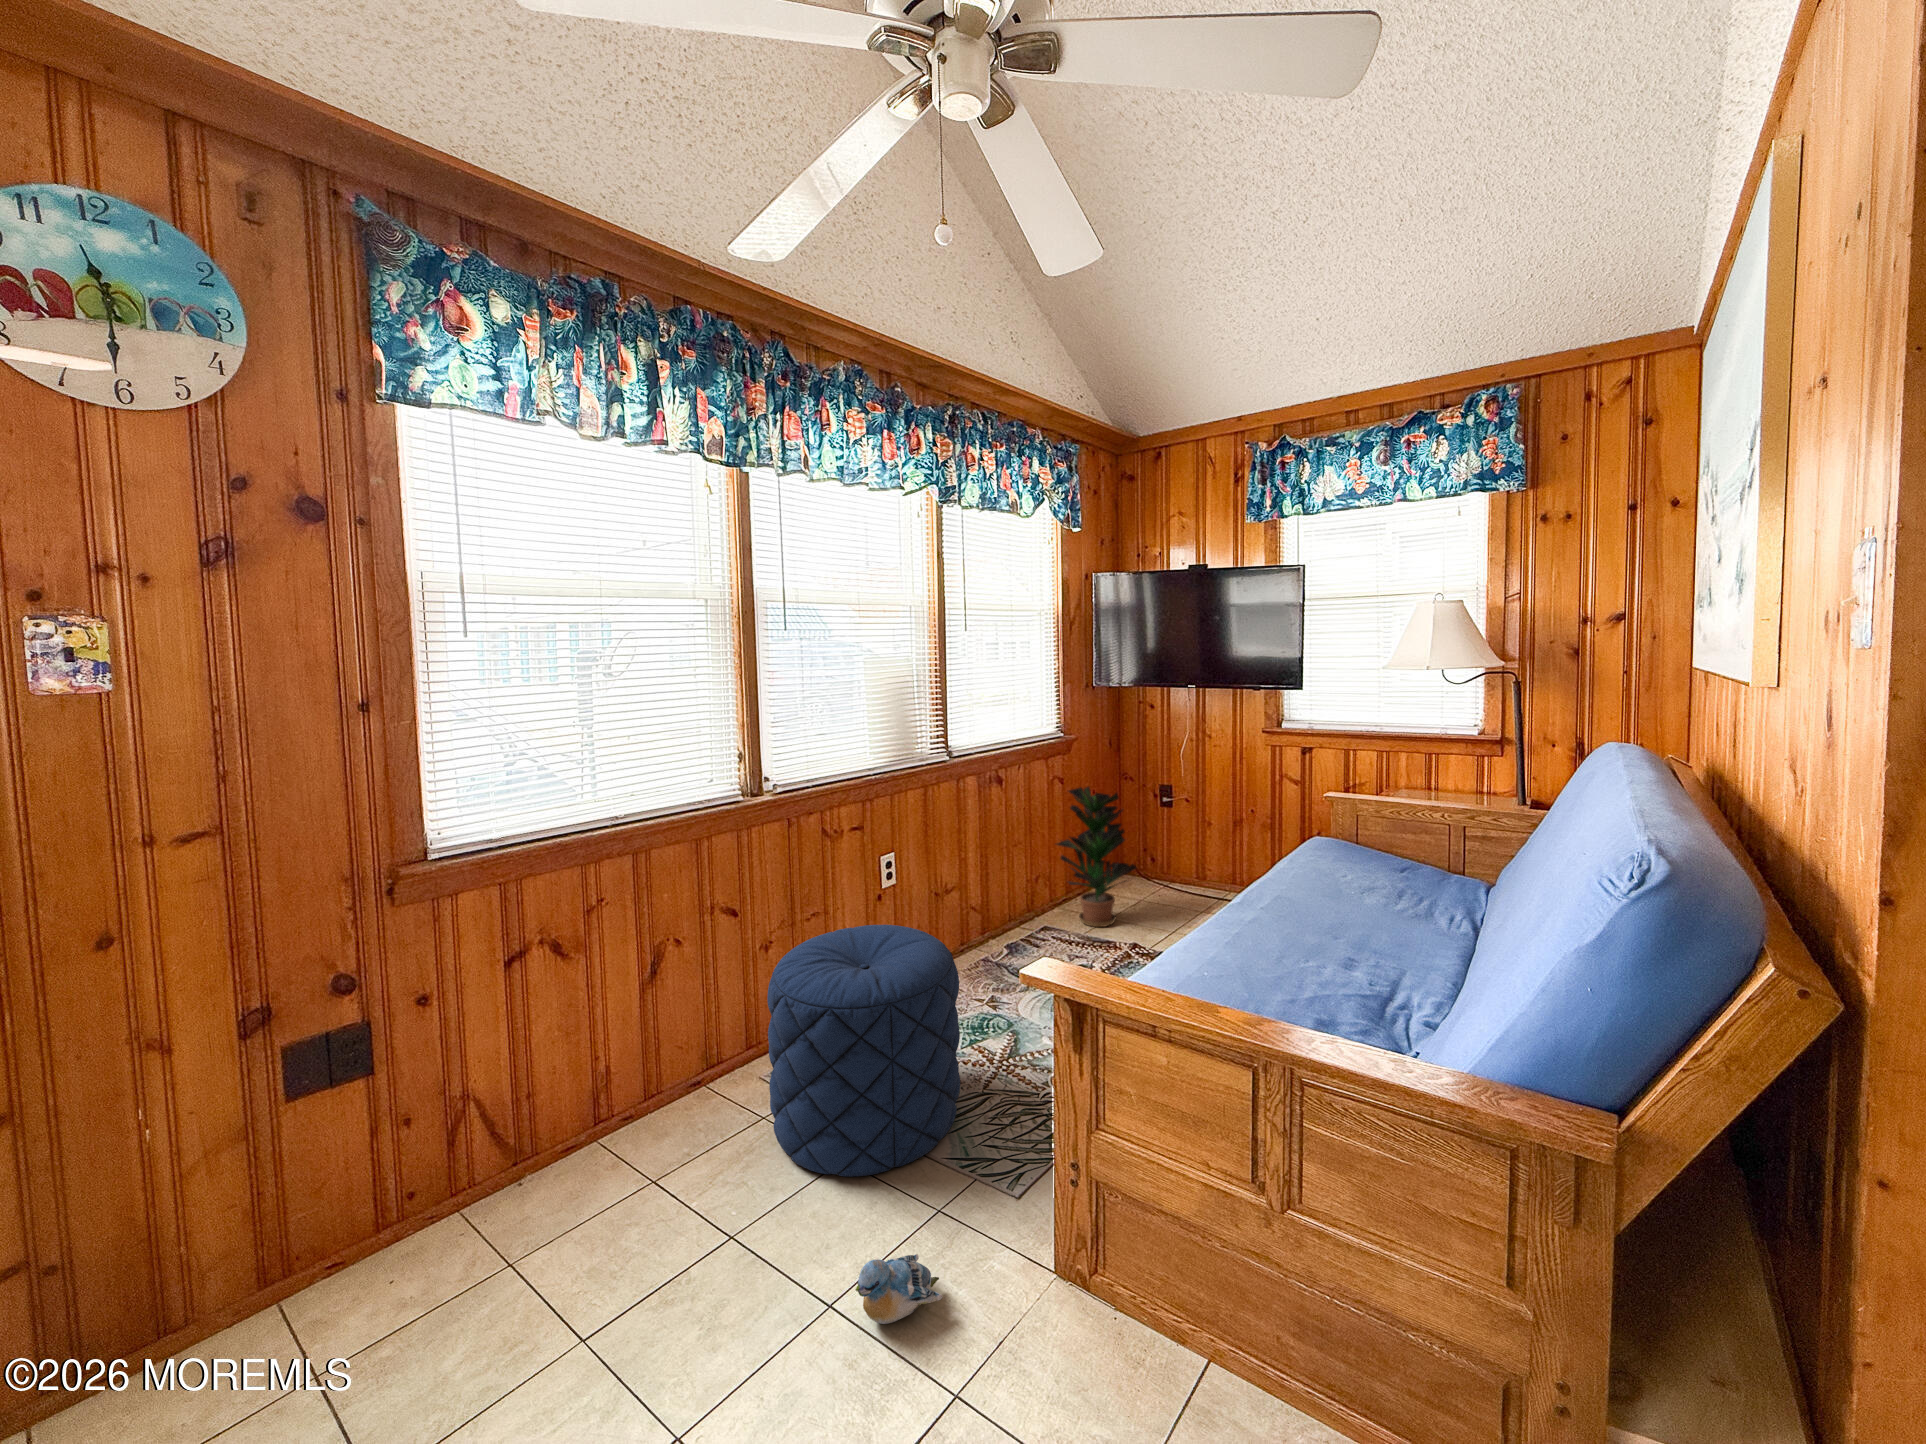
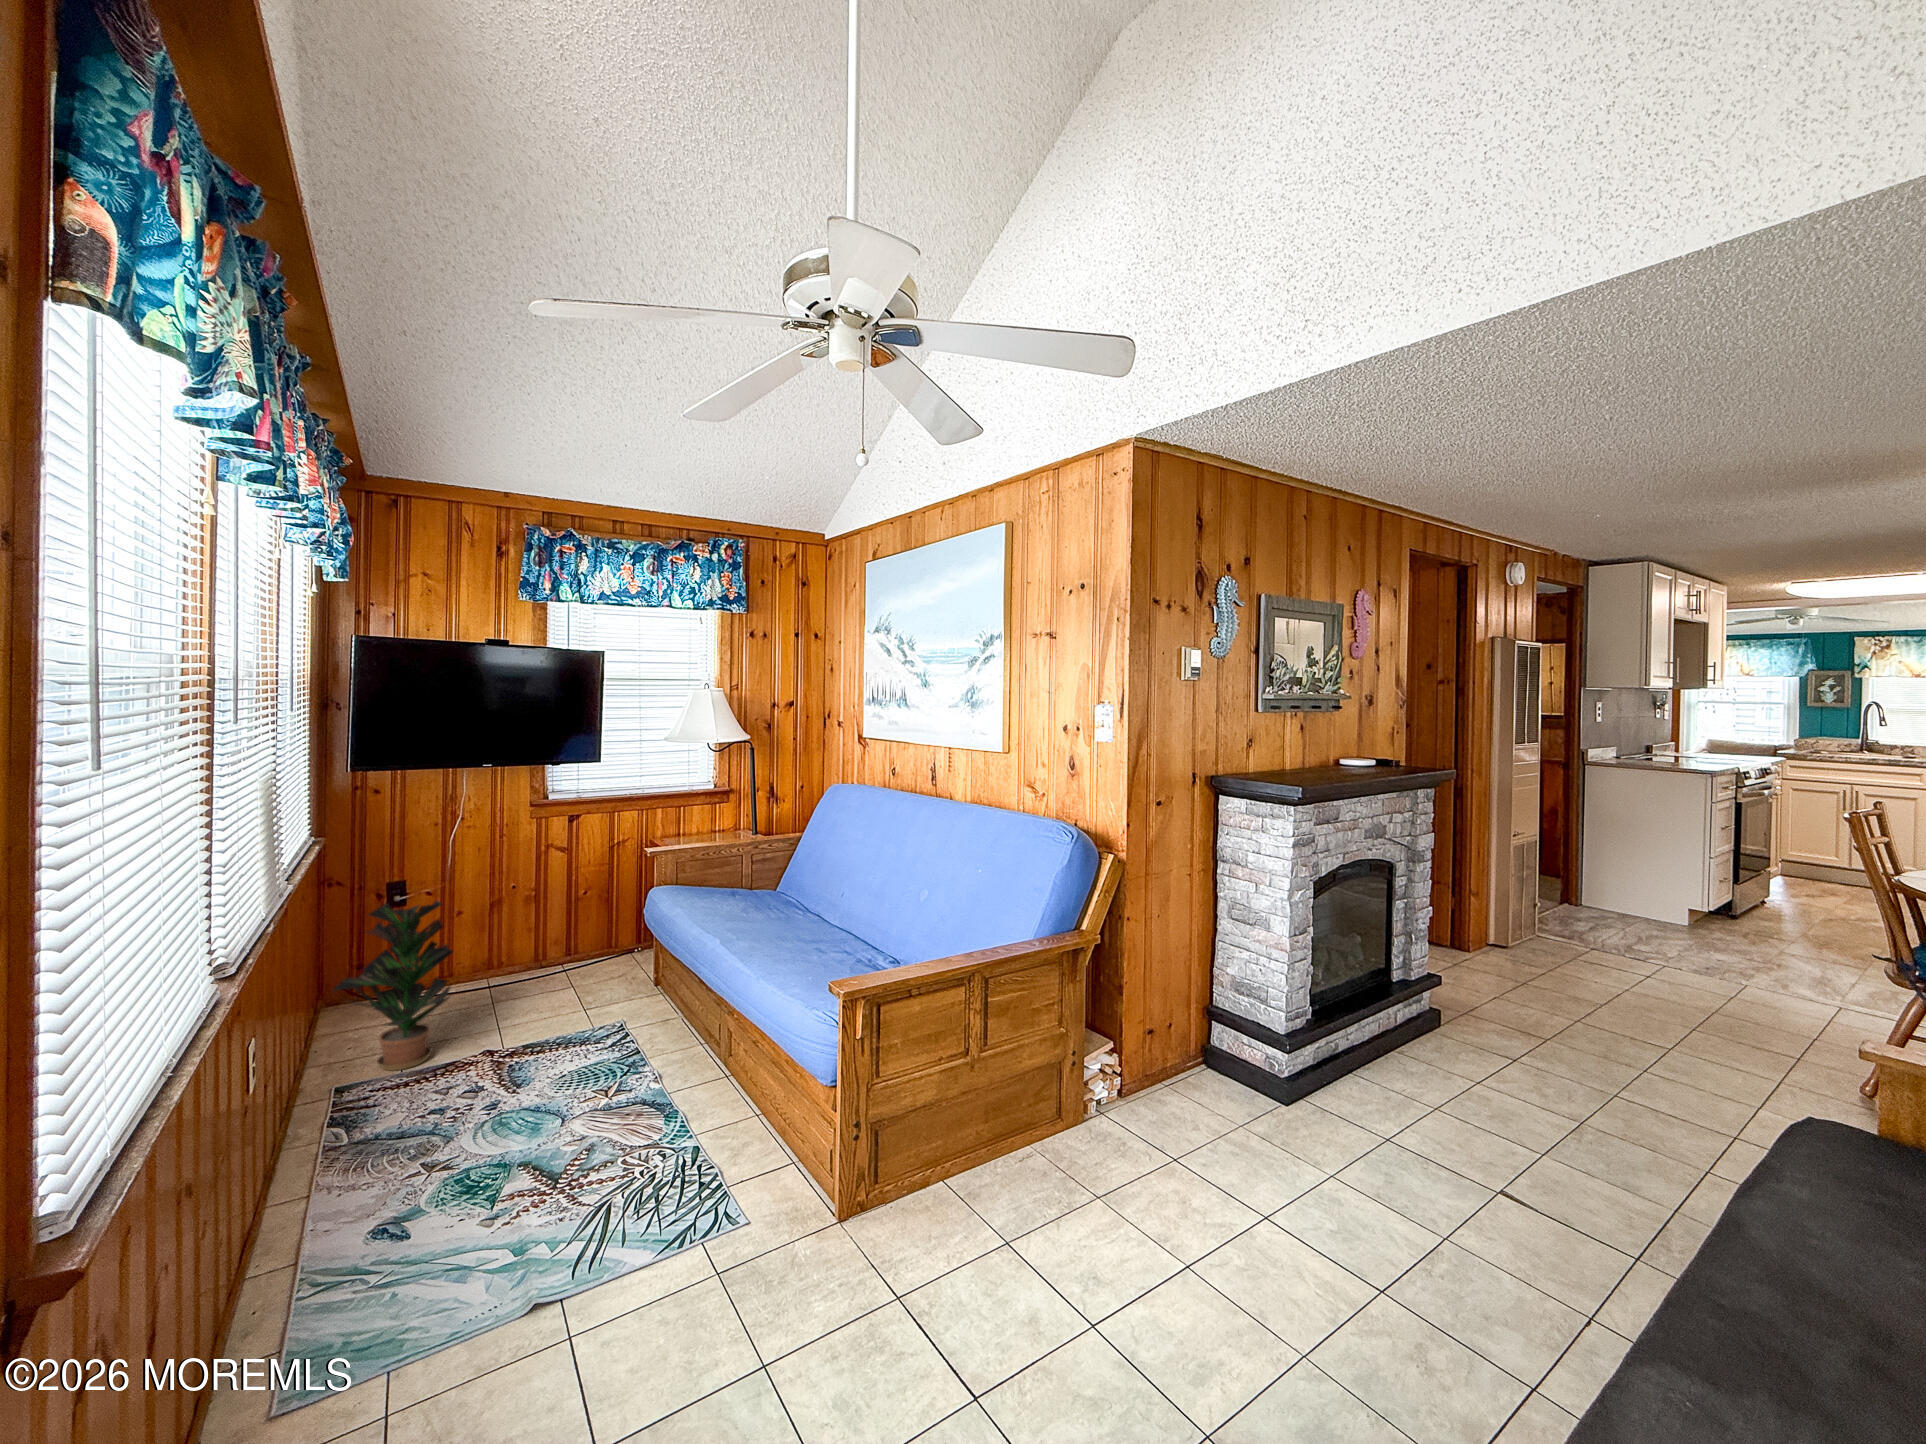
pouf: present [767,925,960,1177] -> none [422,1076,660,1385]
plush toy: present [856,1254,942,1324] -> none [776,1265,822,1320]

